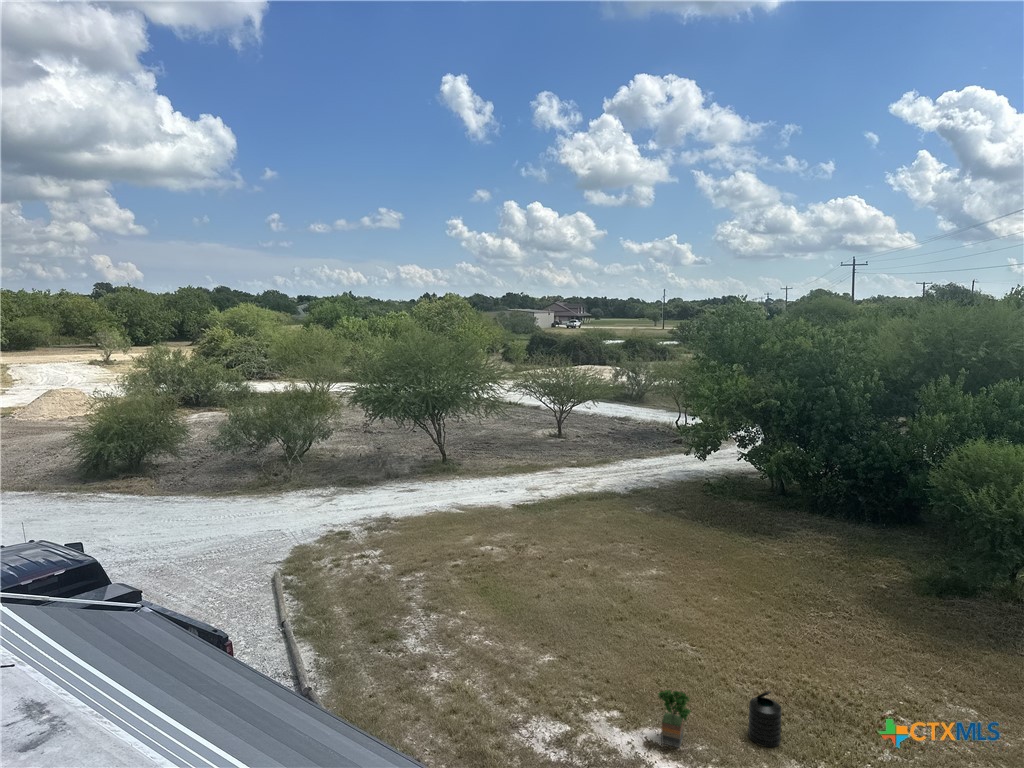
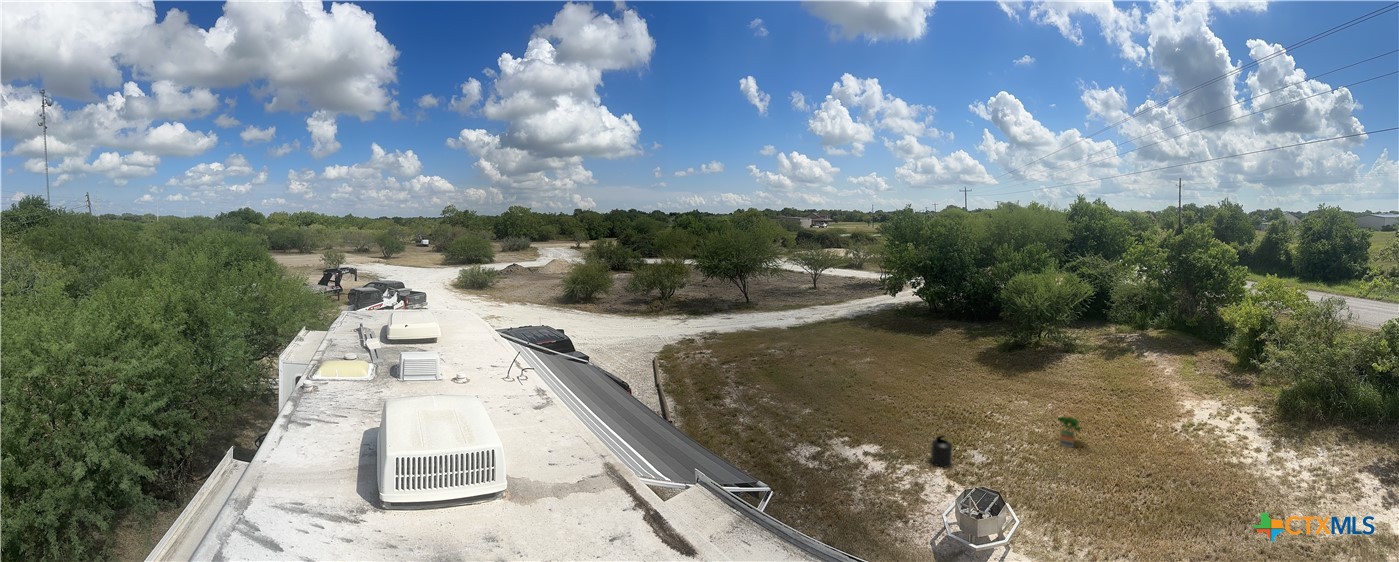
potted tree: present [658,690,691,748] -> present [1058,417,1081,448]

